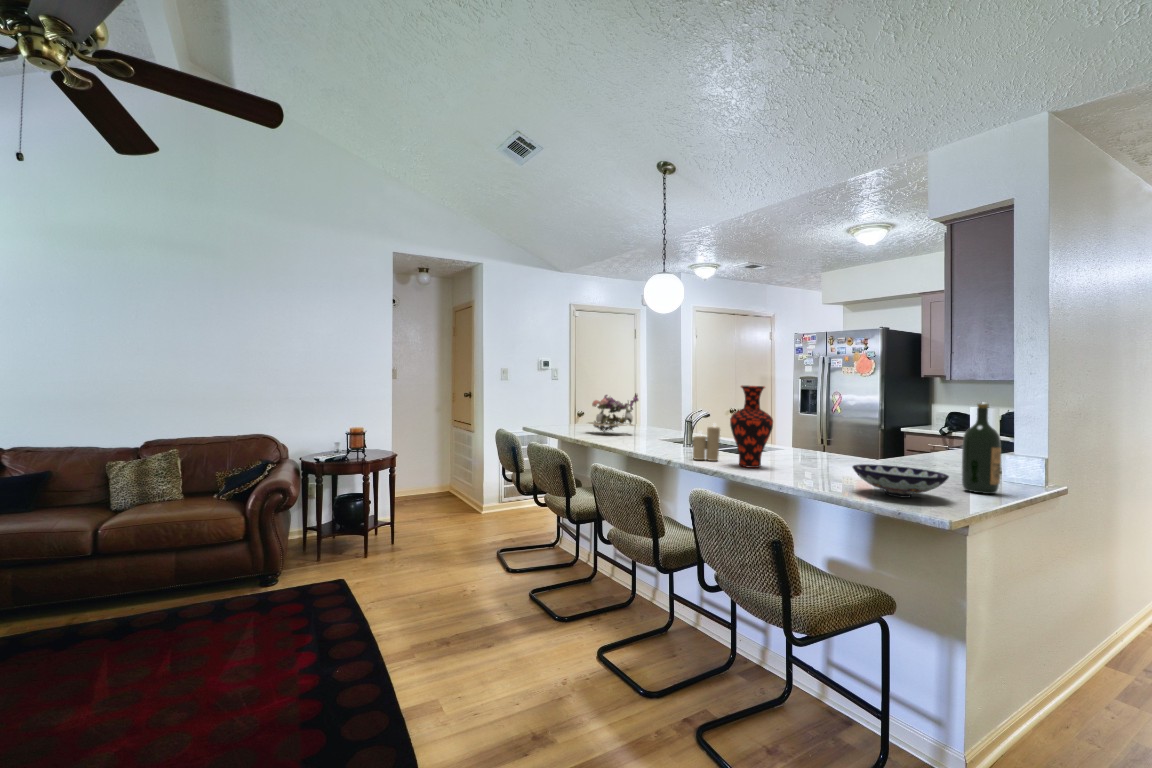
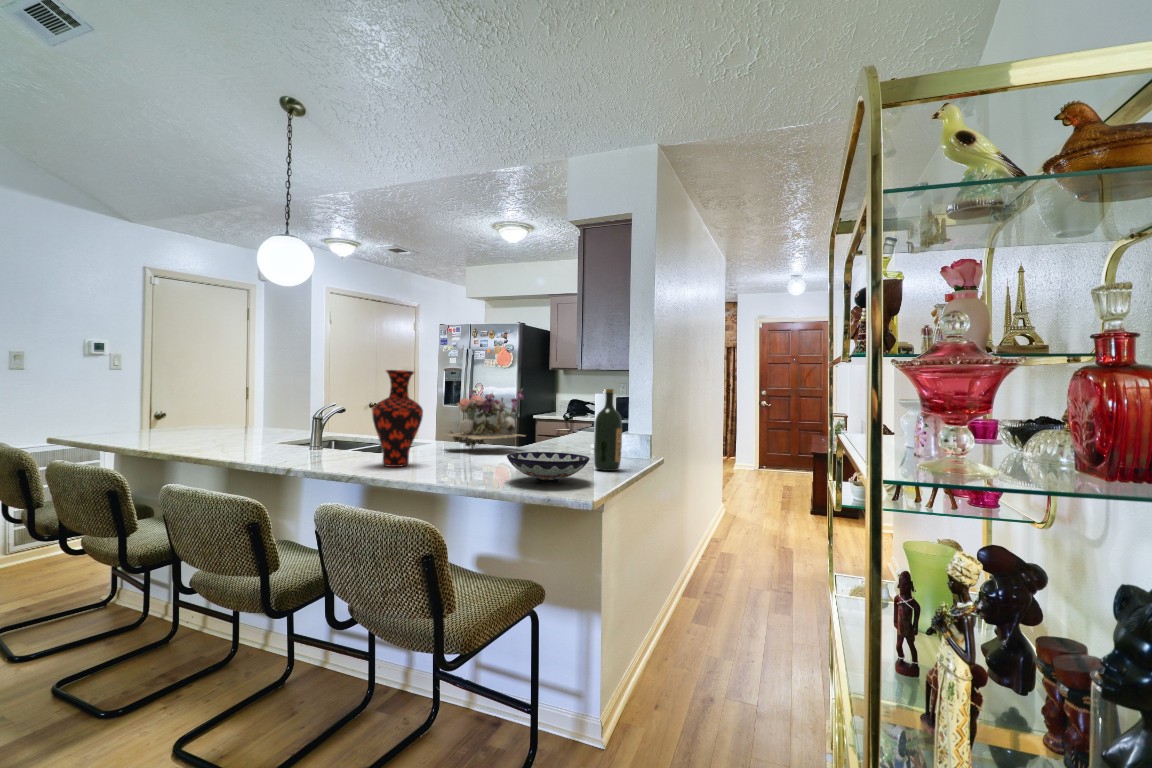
flower arrangement: present [589,395,638,432] -> present [446,390,524,449]
candle: present [693,424,720,461] -> none [323,415,360,463]

